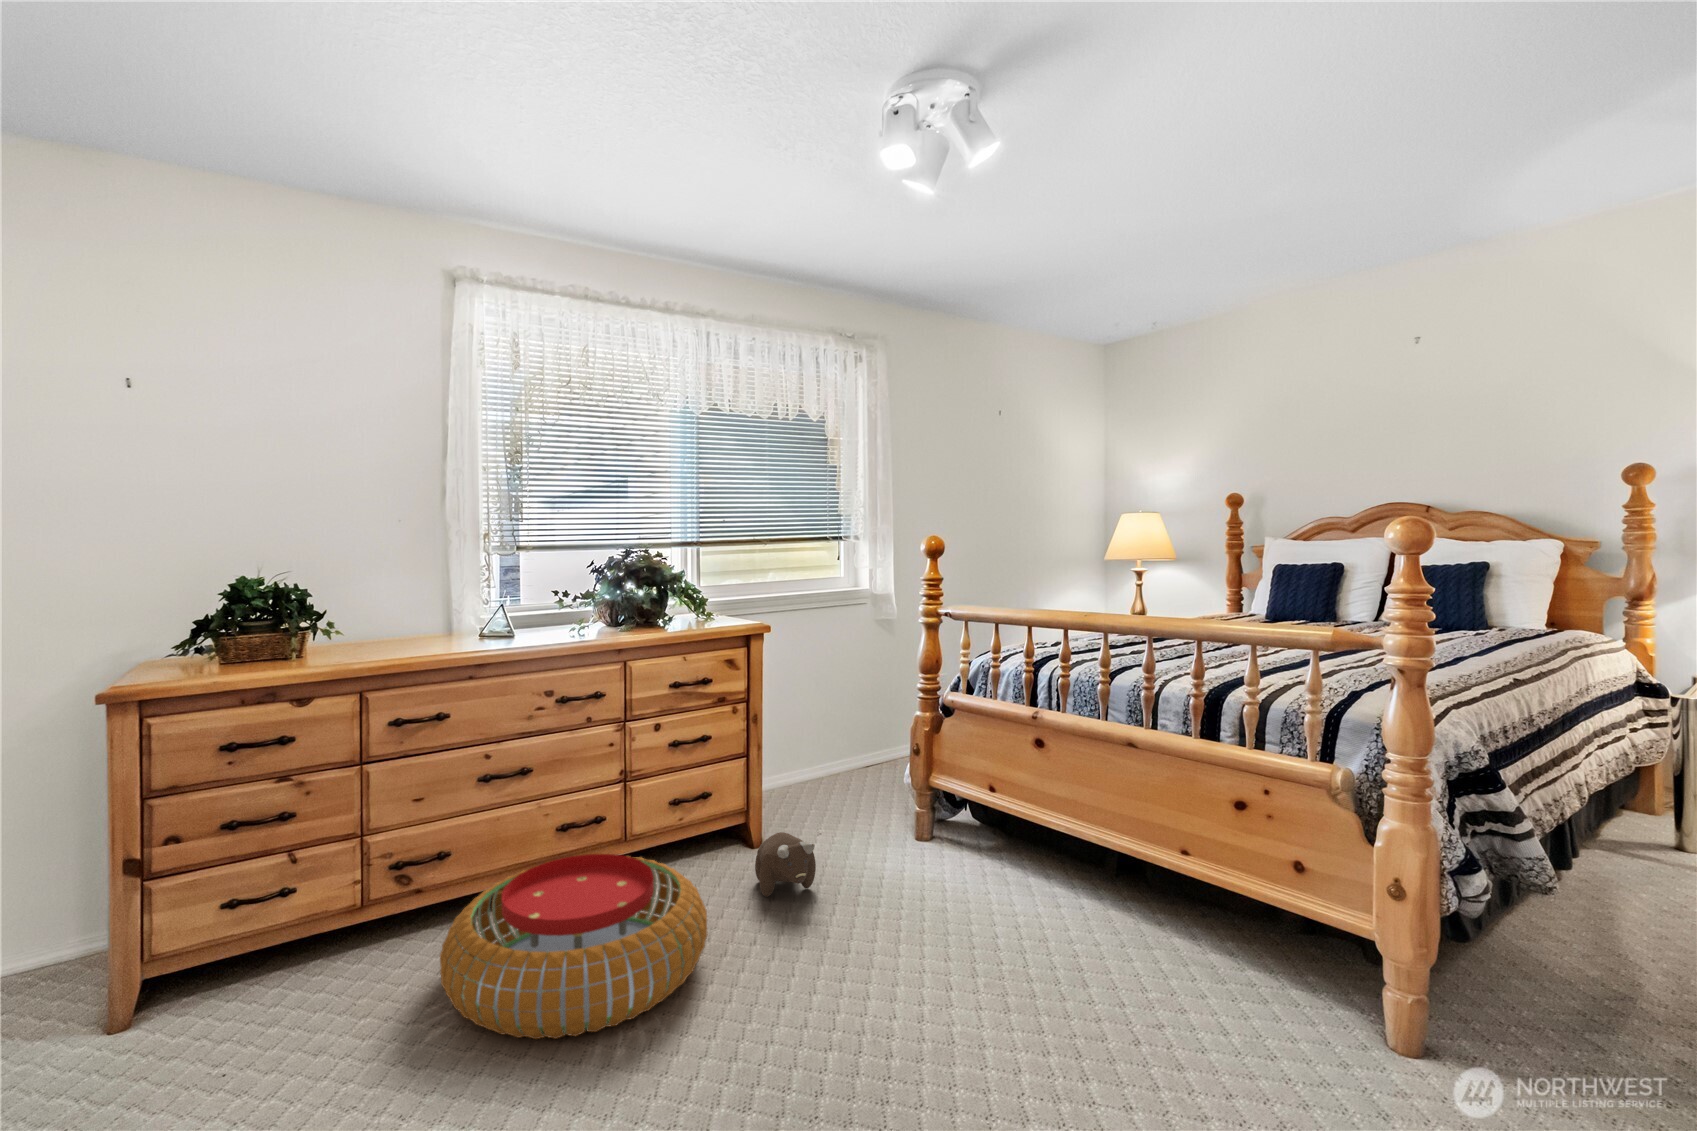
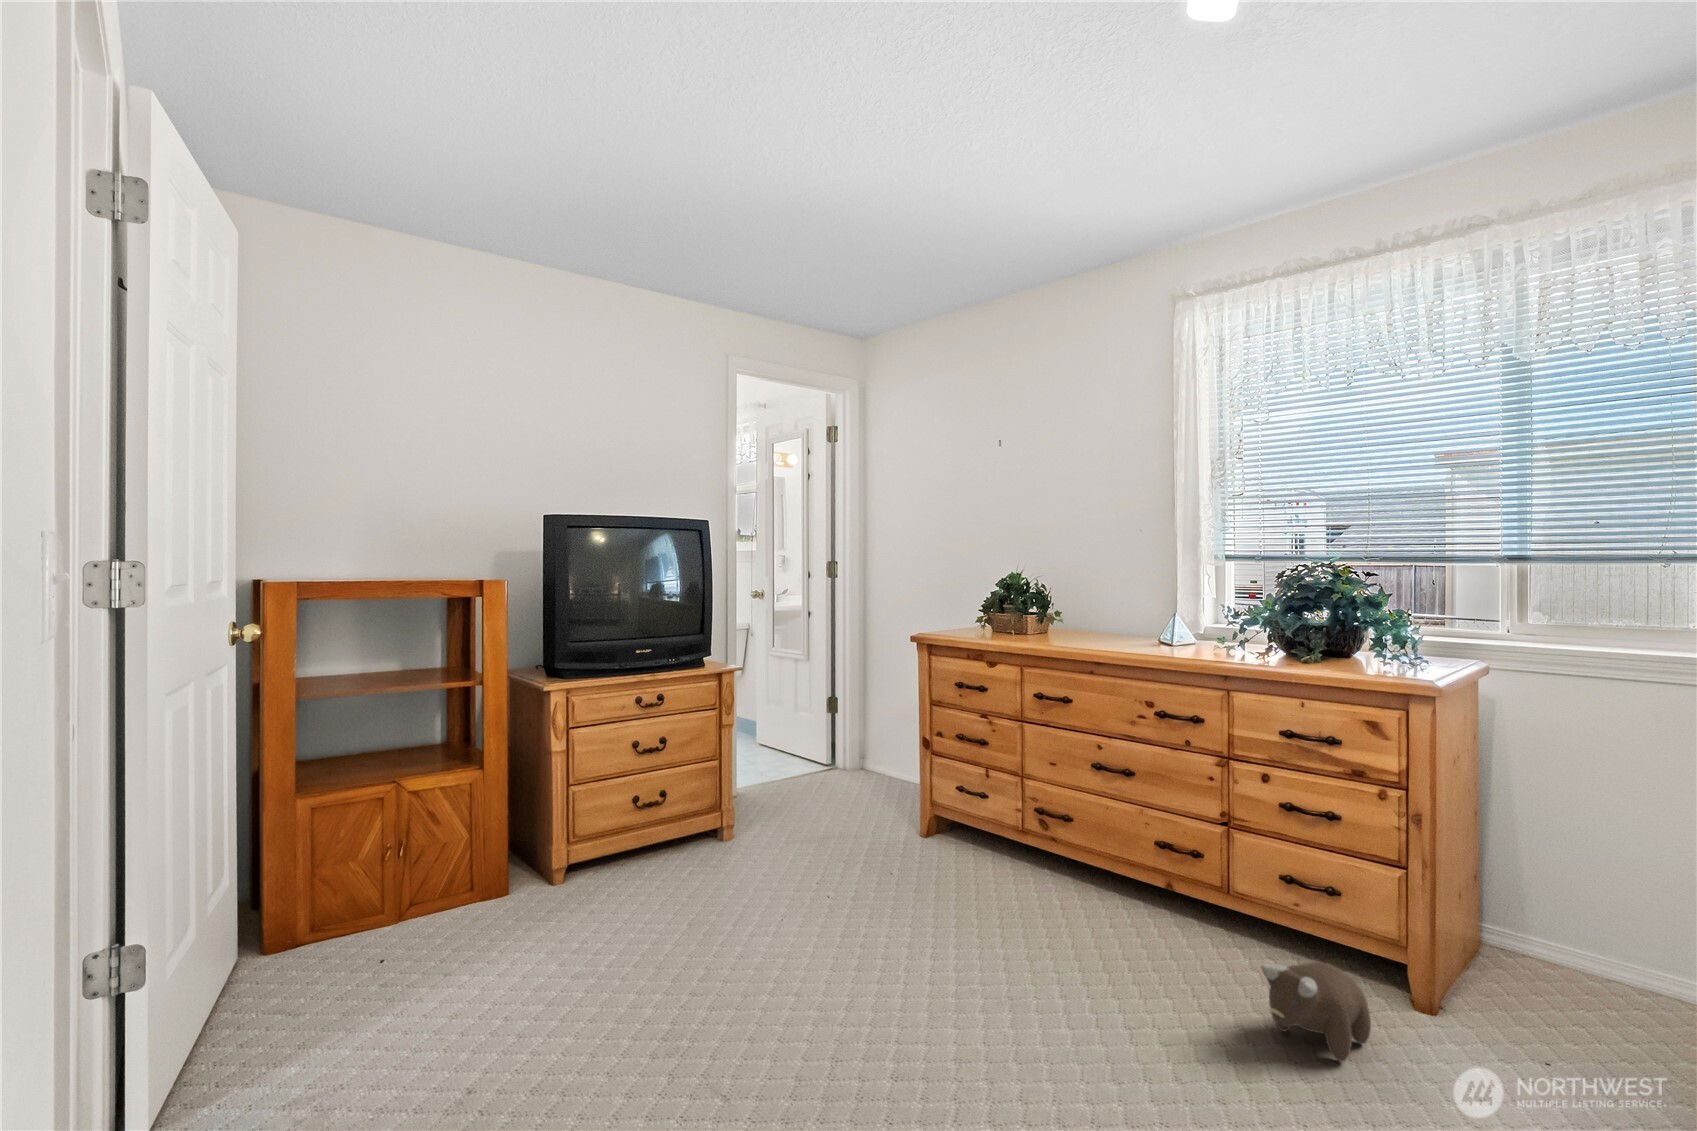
pouf: present [440,854,708,1039] -> none [933,843,1171,996]

